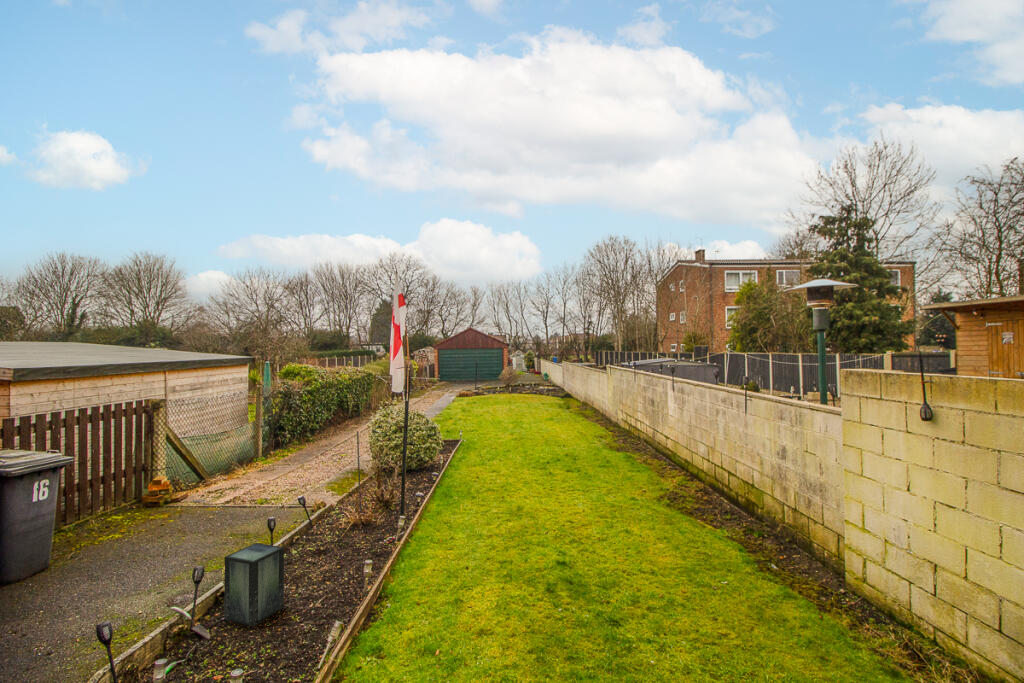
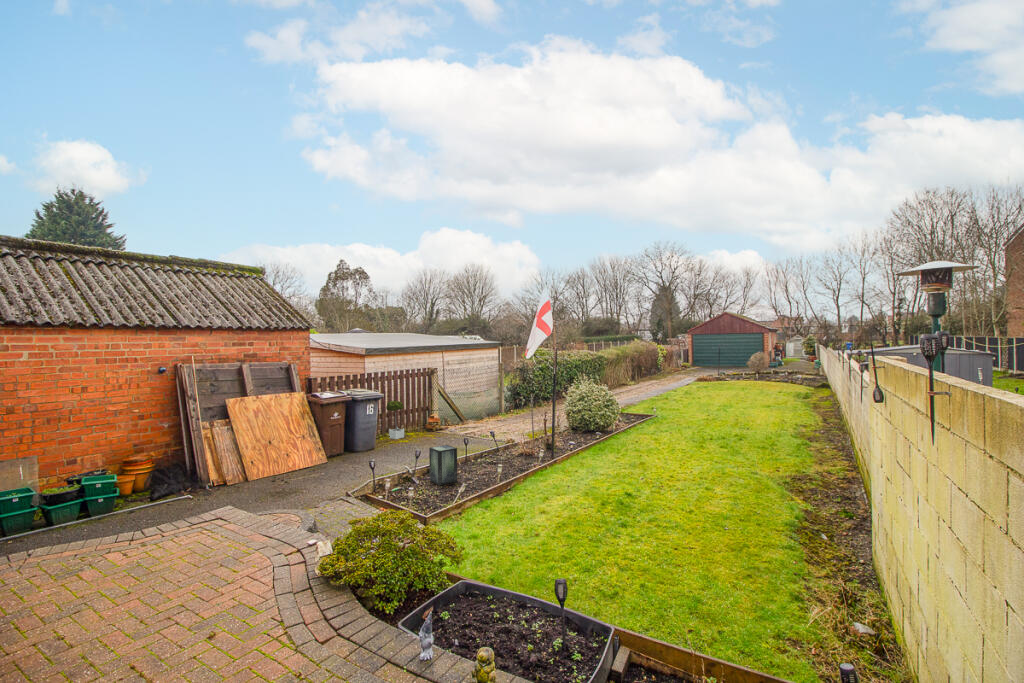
potted tree: none [65,463,106,533] -> present [386,401,404,439]

